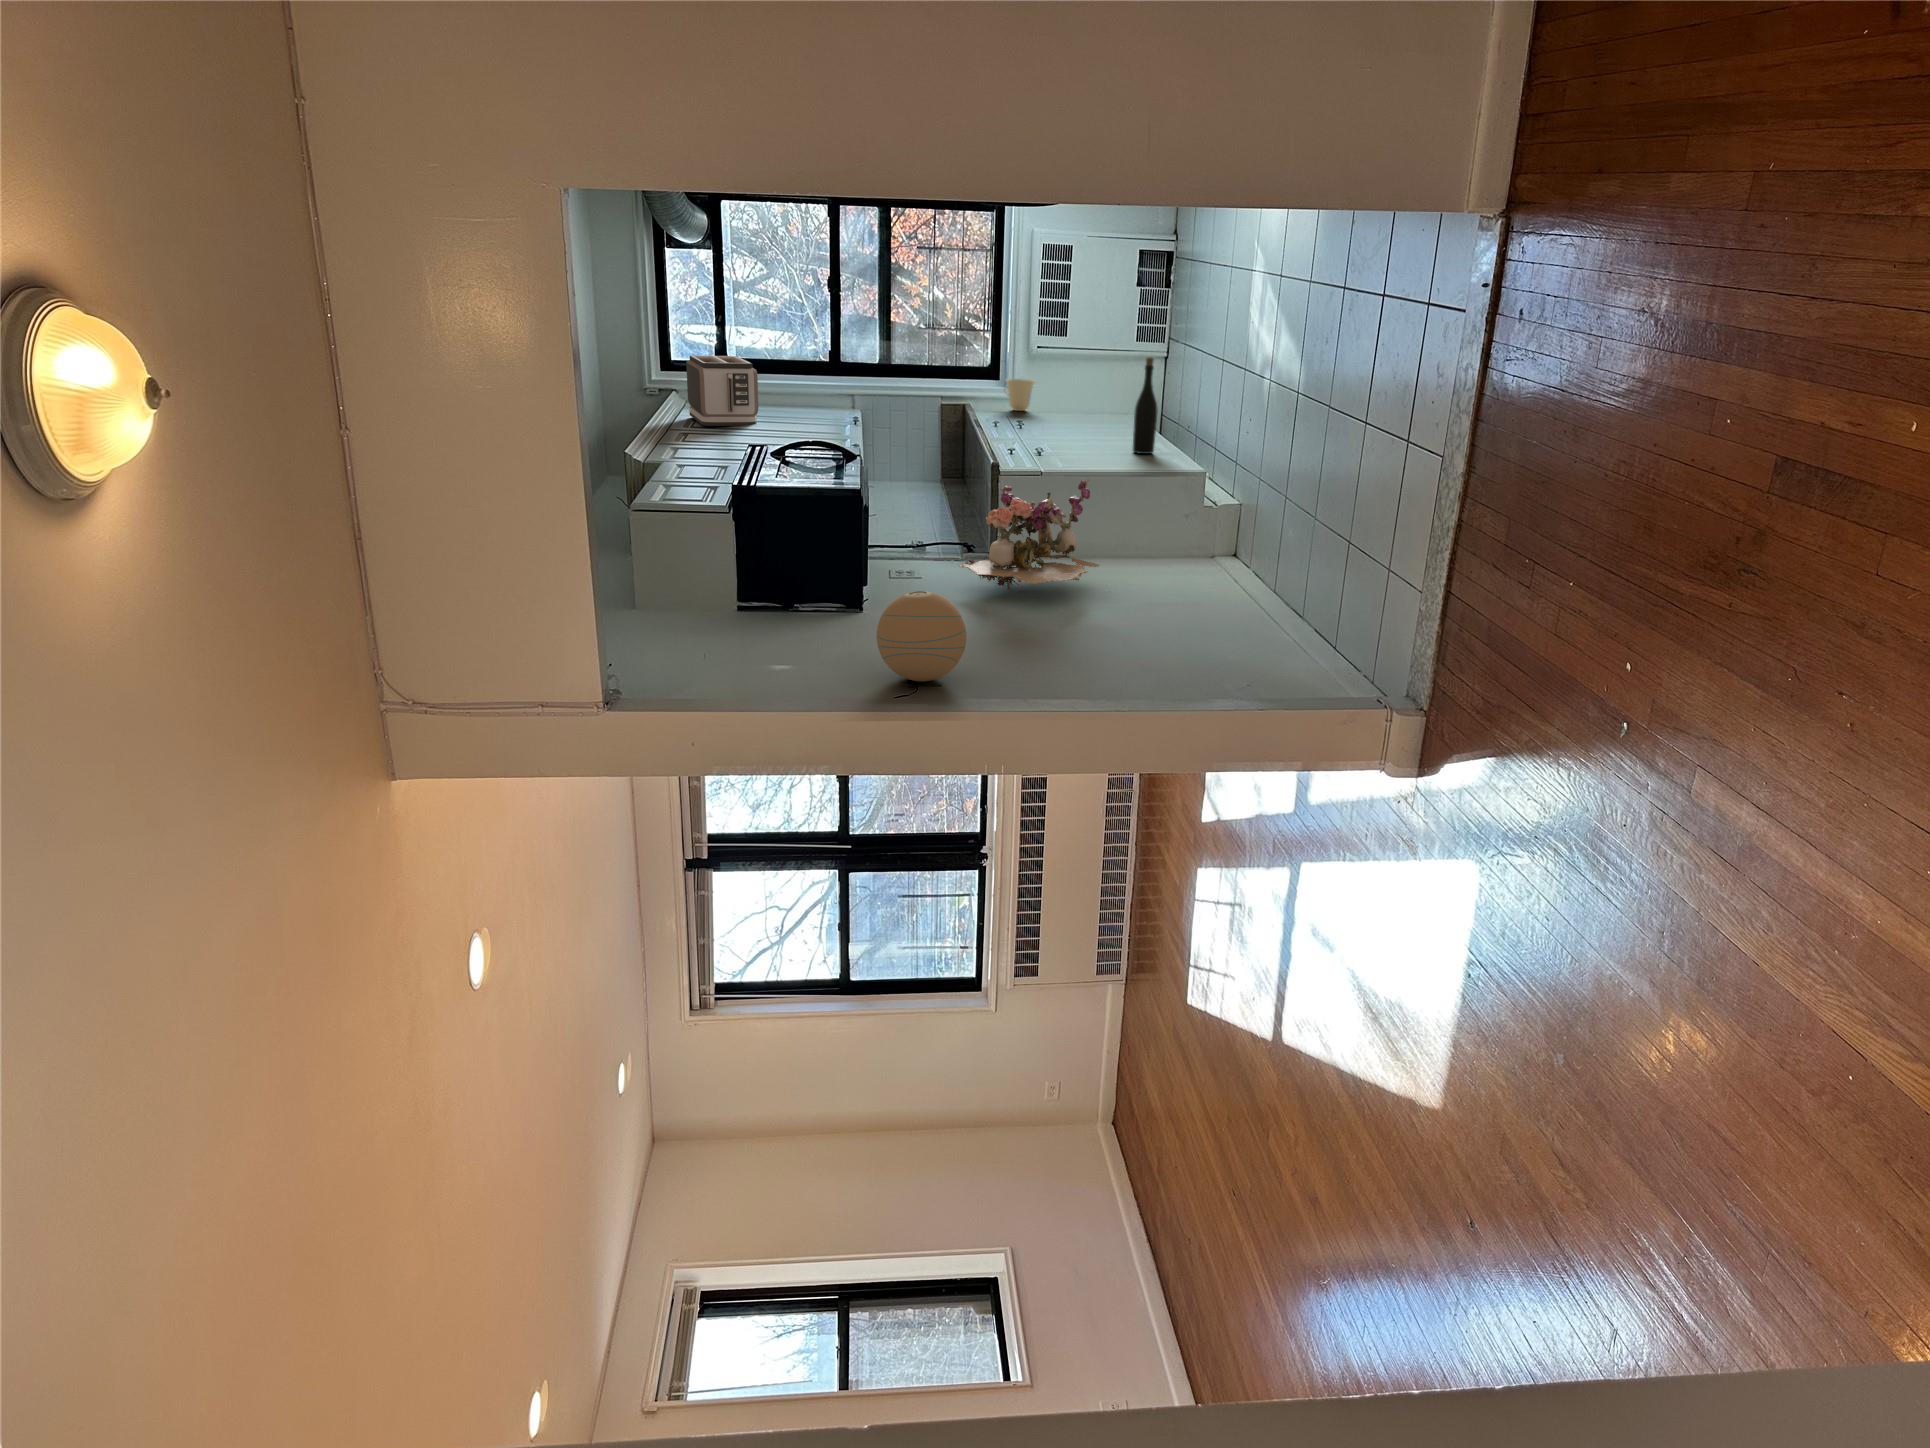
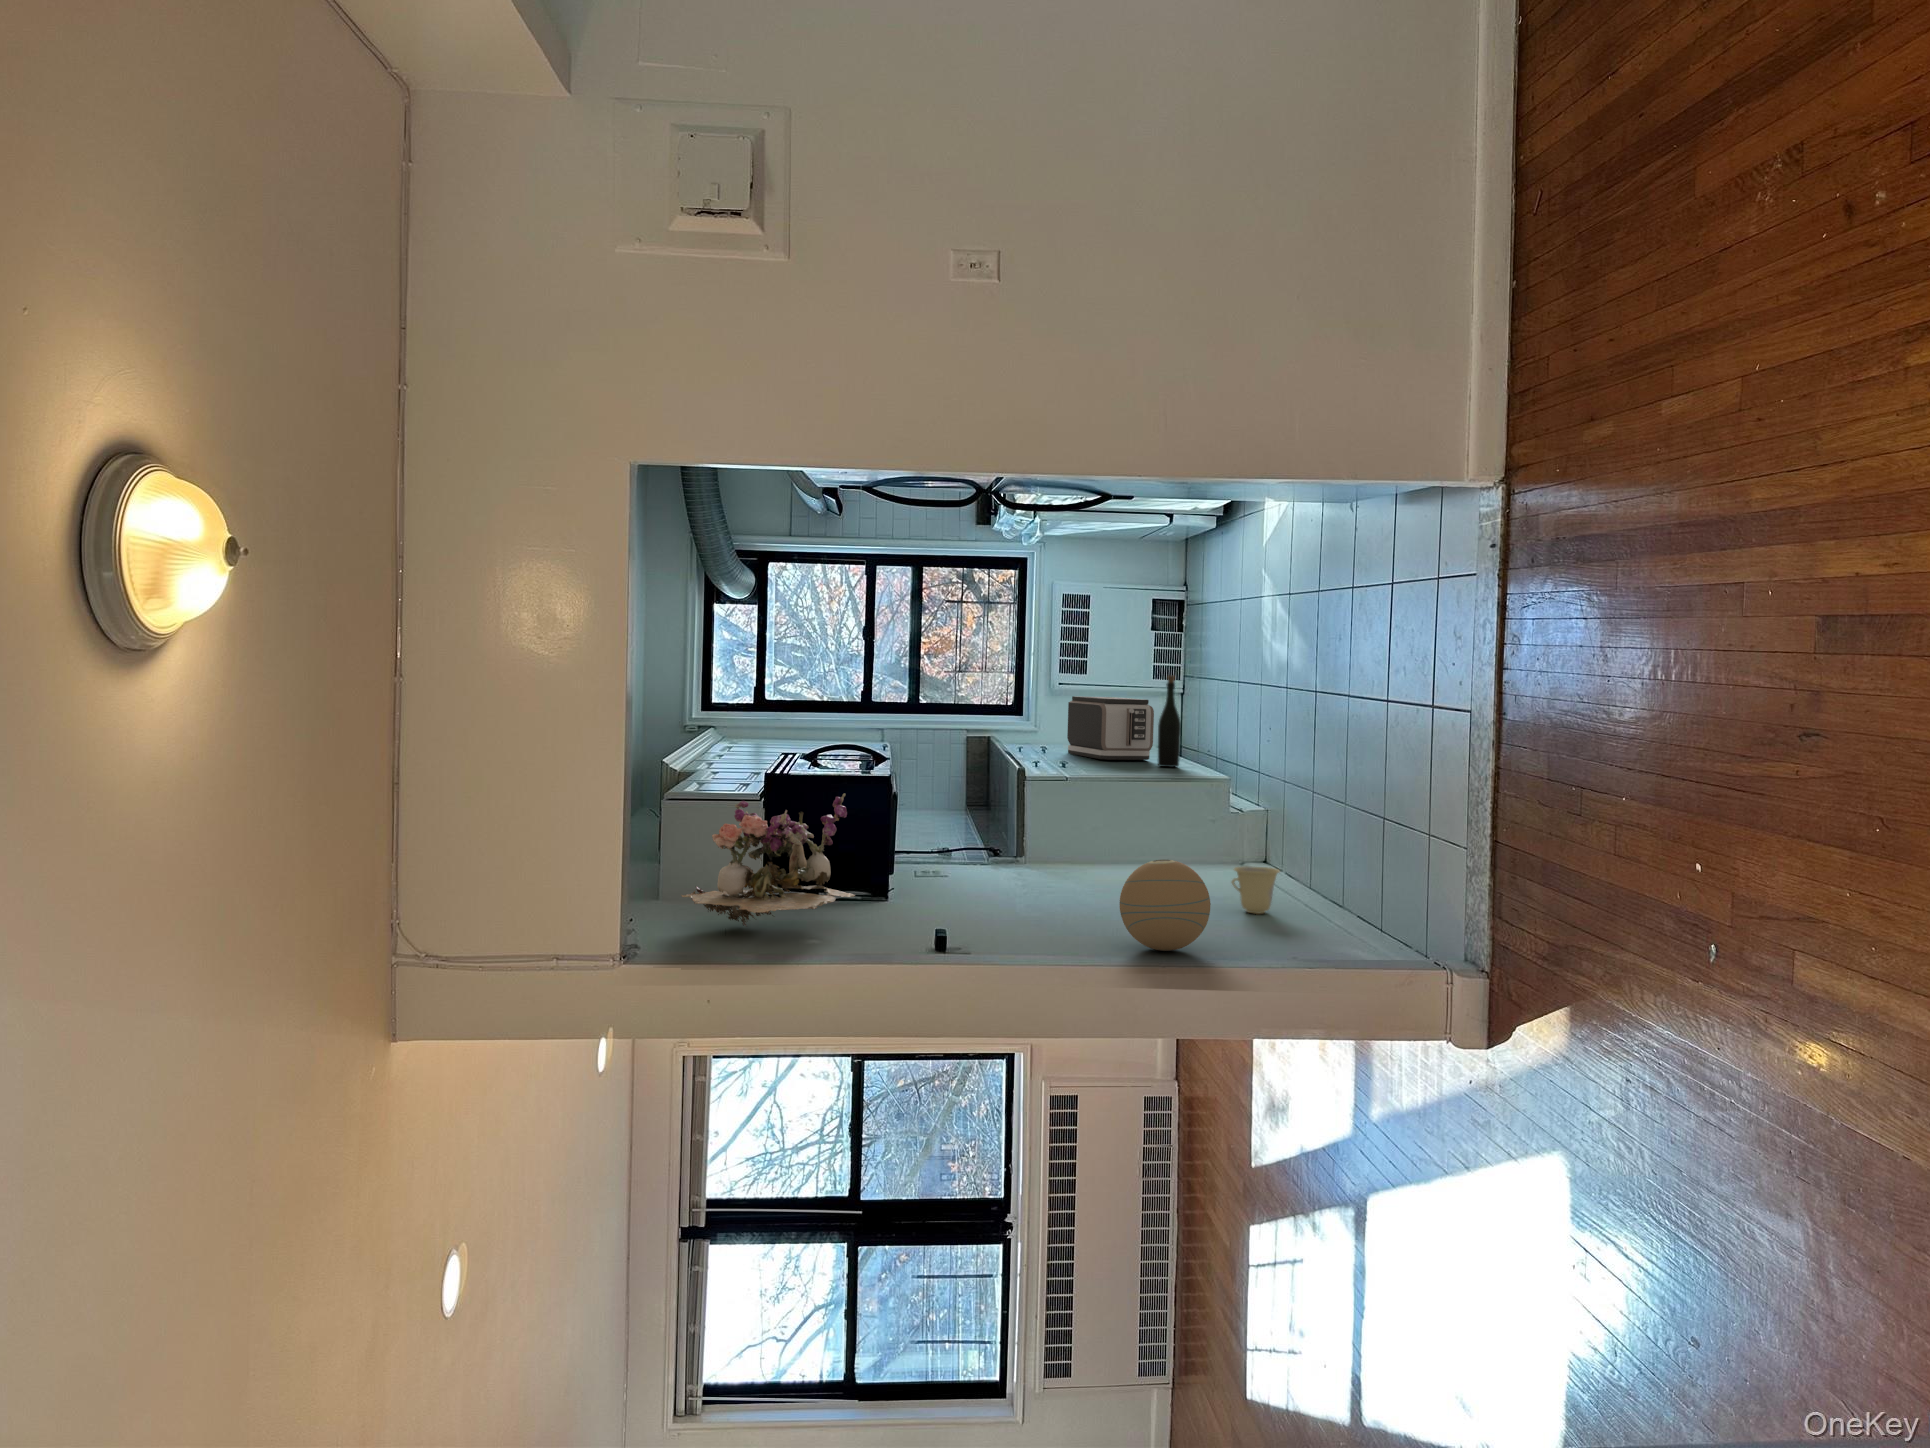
toaster: present [686,356,758,426] -> present [1067,696,1154,760]
cup: present [1004,379,1035,411] -> present [1232,866,1280,914]
flower arrangement: present [959,478,1099,590] -> present [681,793,855,926]
decorative orb: present [877,591,966,681] -> present [1120,860,1210,951]

